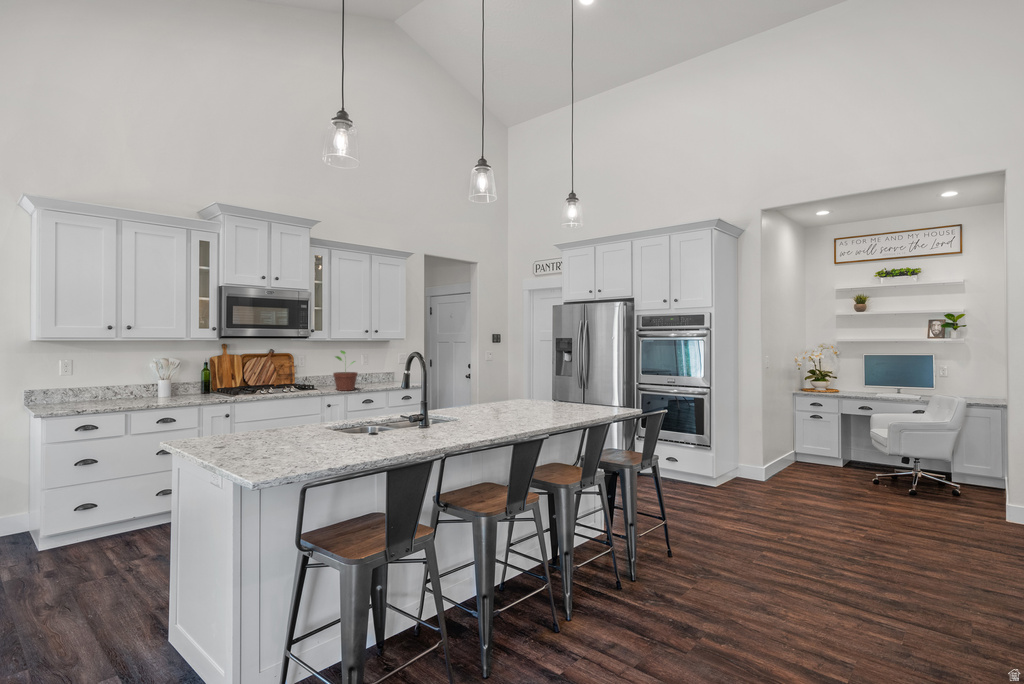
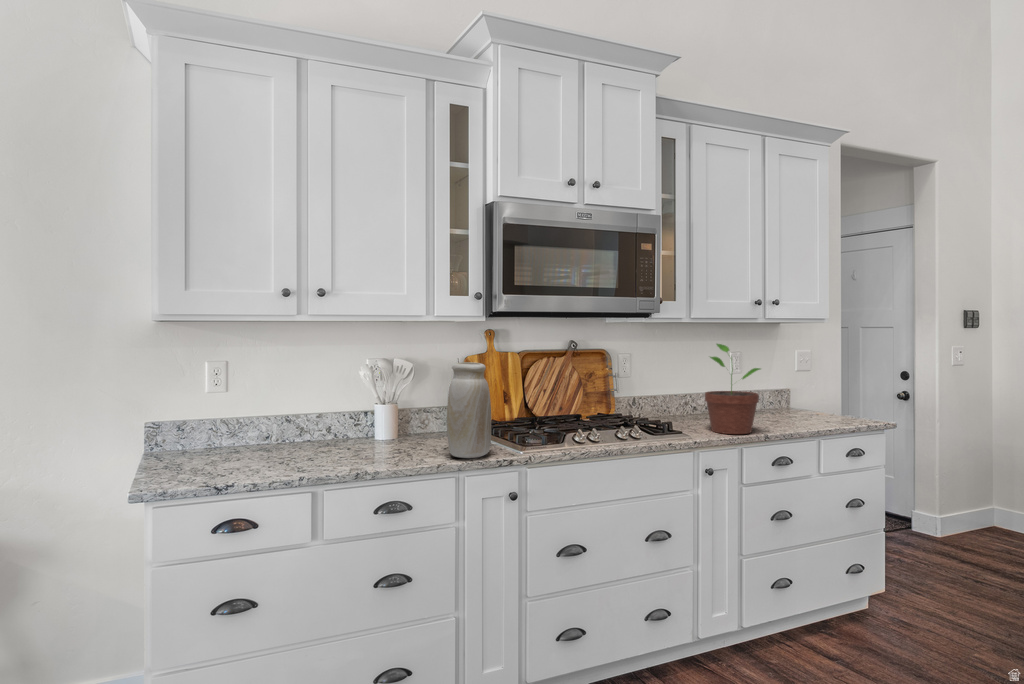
vase: none [195,359,217,400] -> present [447,362,491,458]

